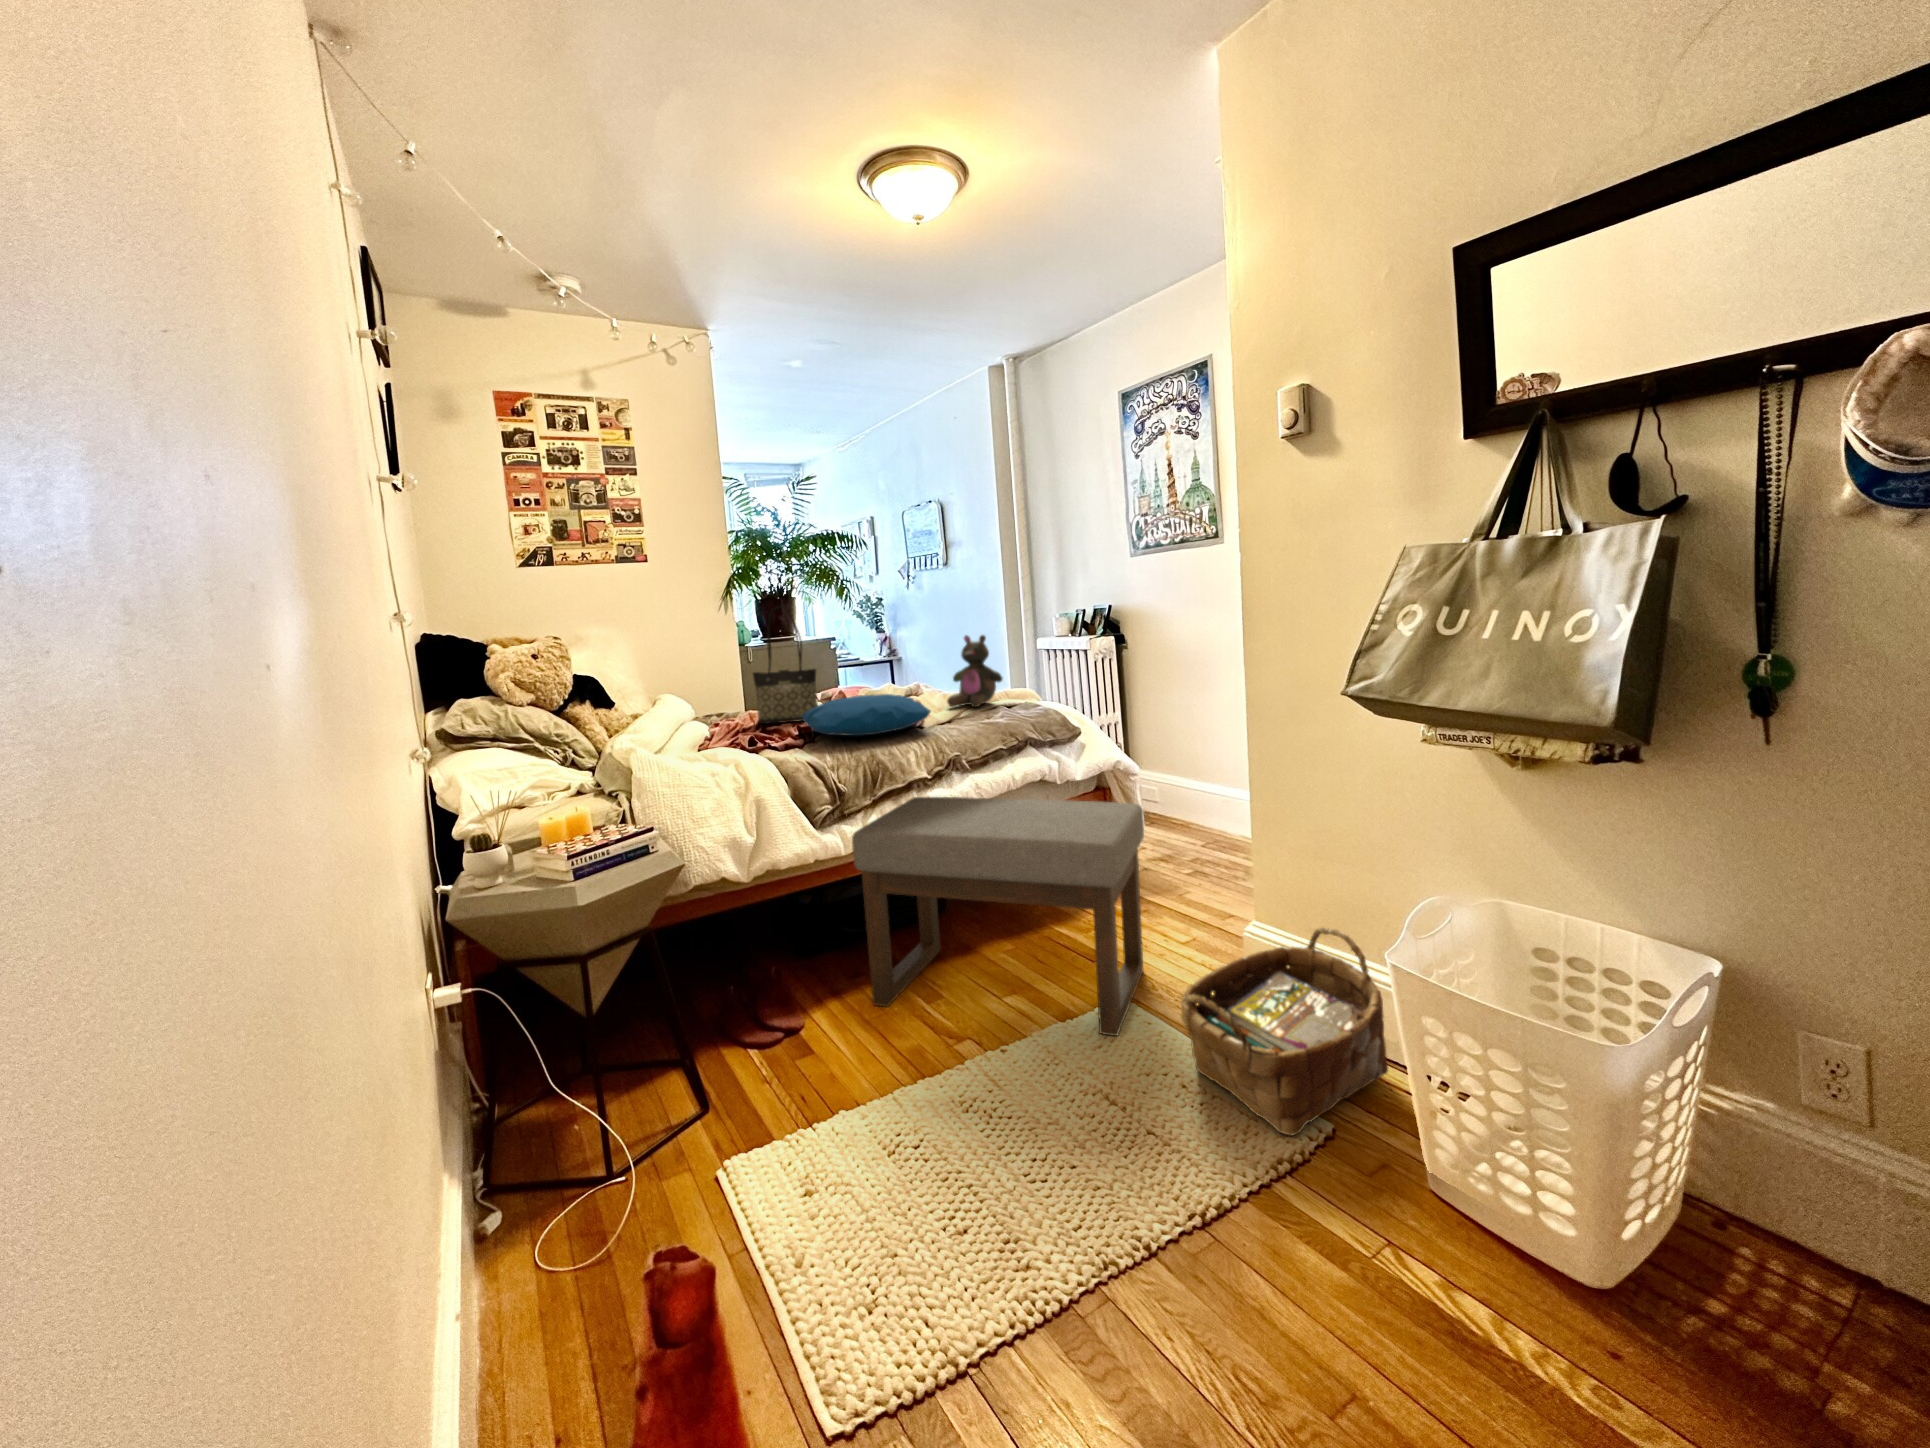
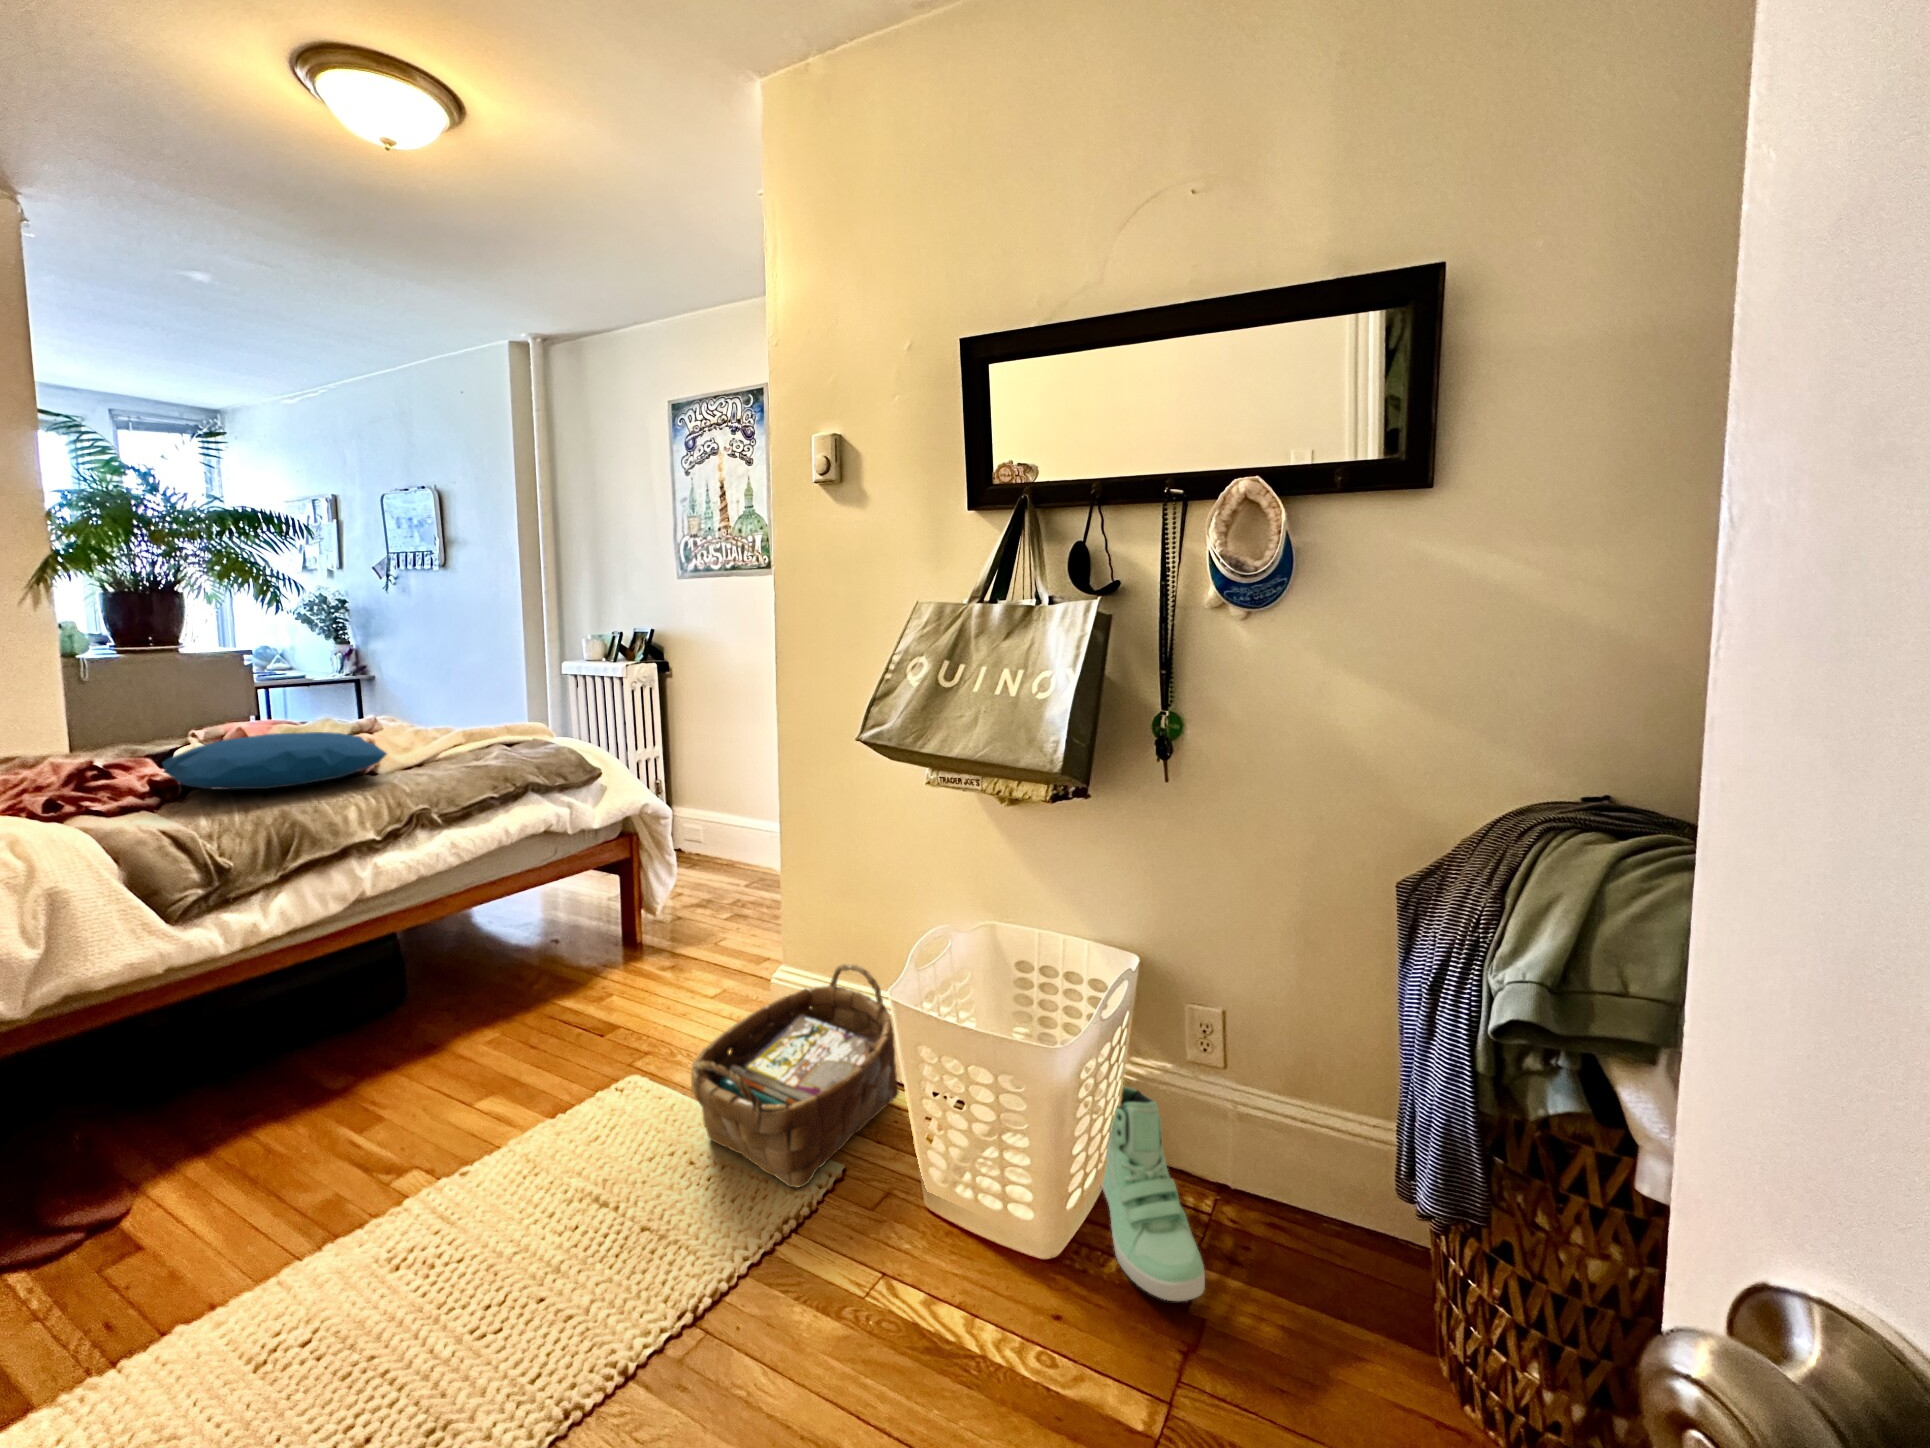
tote bag: present [753,606,818,724] -> none [70,607,201,774]
stuffed bear: present [947,635,1003,707] -> none [420,658,502,745]
ottoman: present [852,797,1144,1036] -> none [232,853,664,1154]
sneaker: none [1656,1120,1850,1404] -> present [1100,1087,1205,1301]

